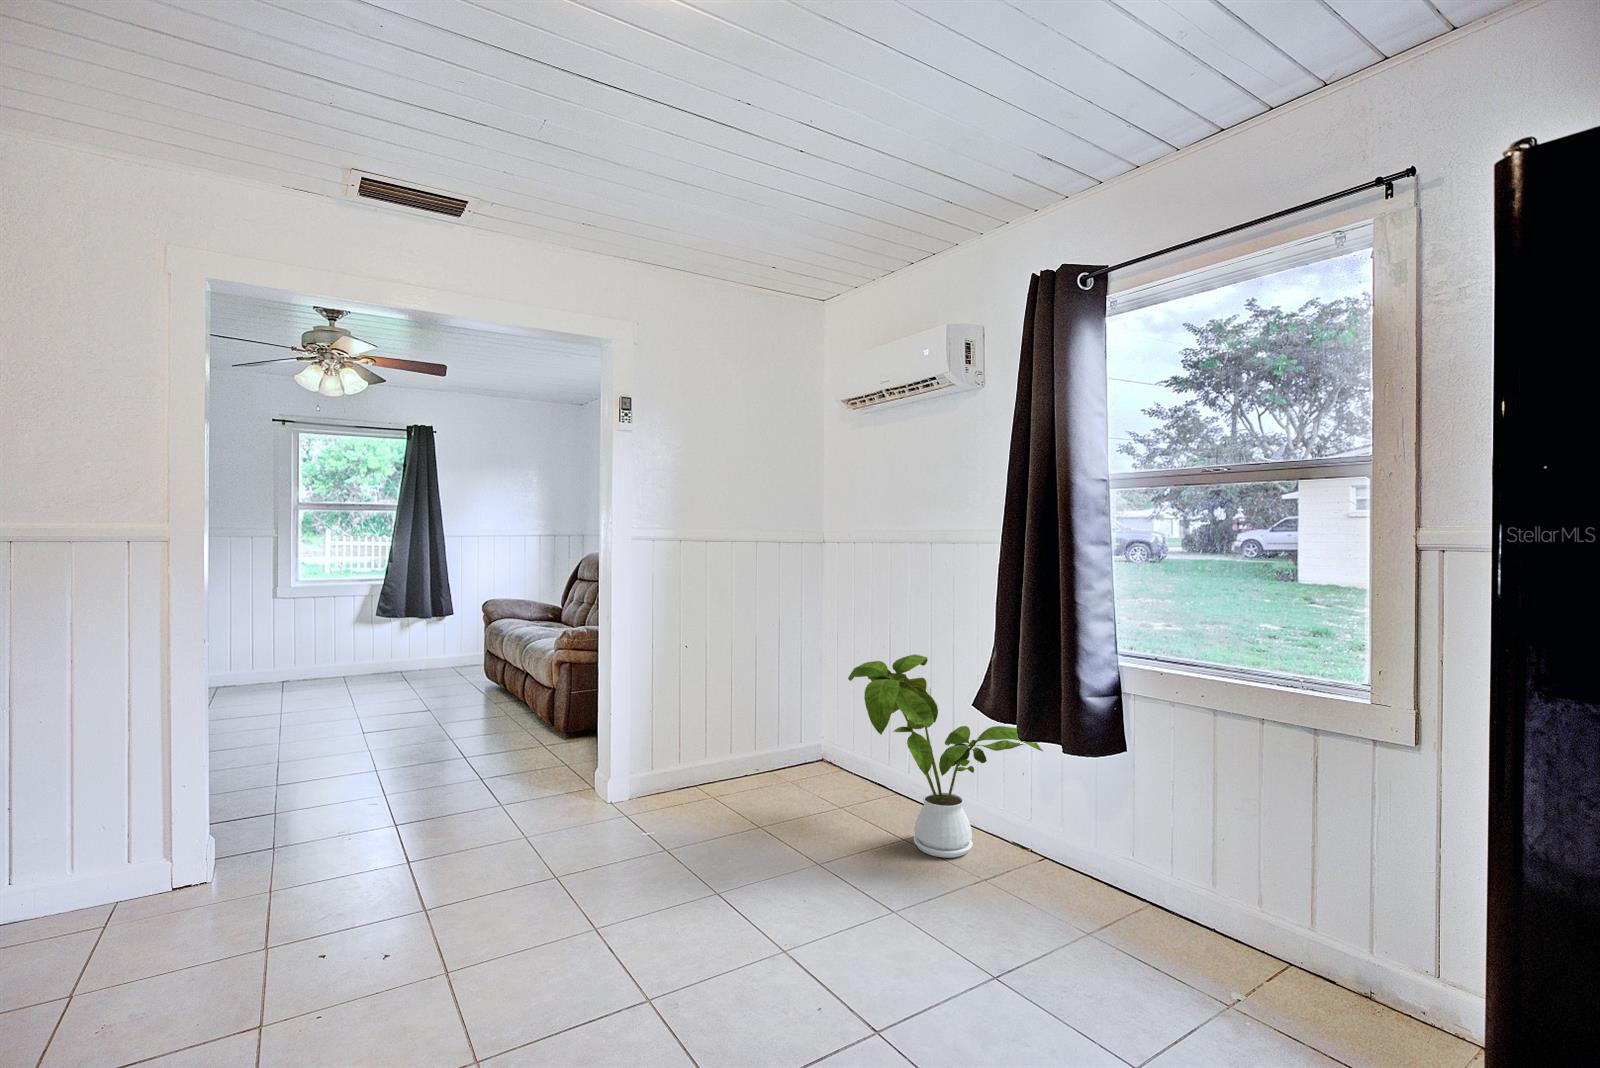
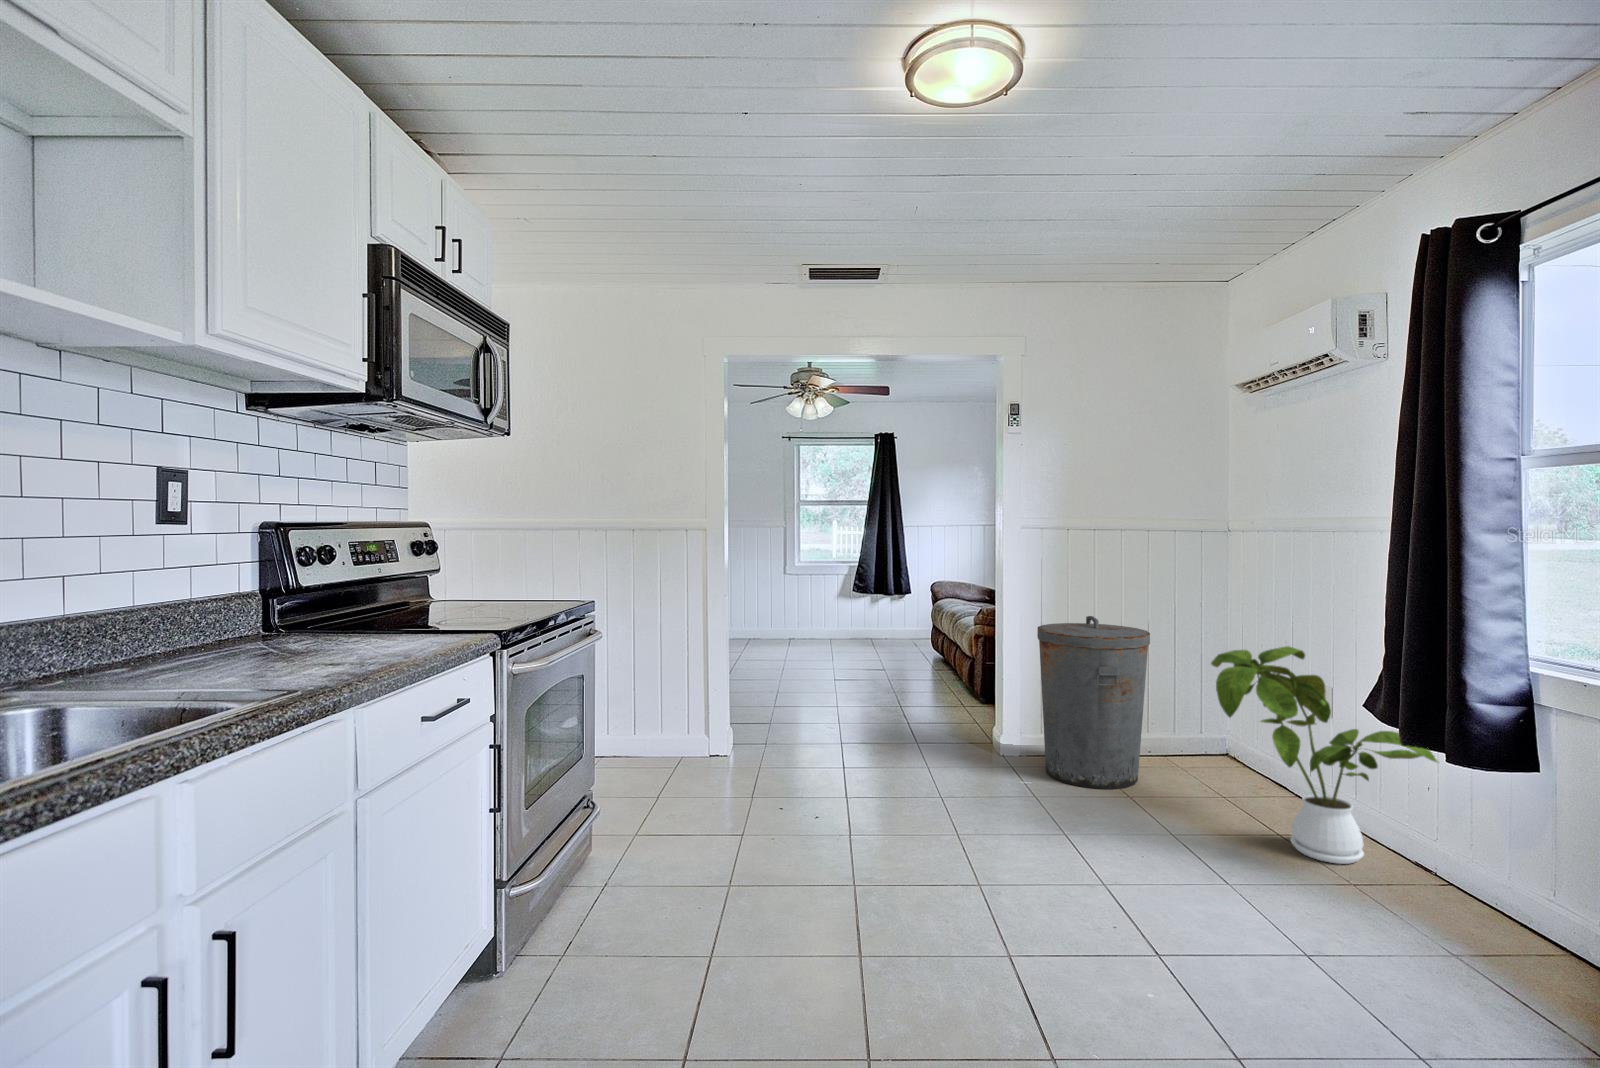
trash can: none [654,634,768,825] -> present [1037,616,1150,789]

